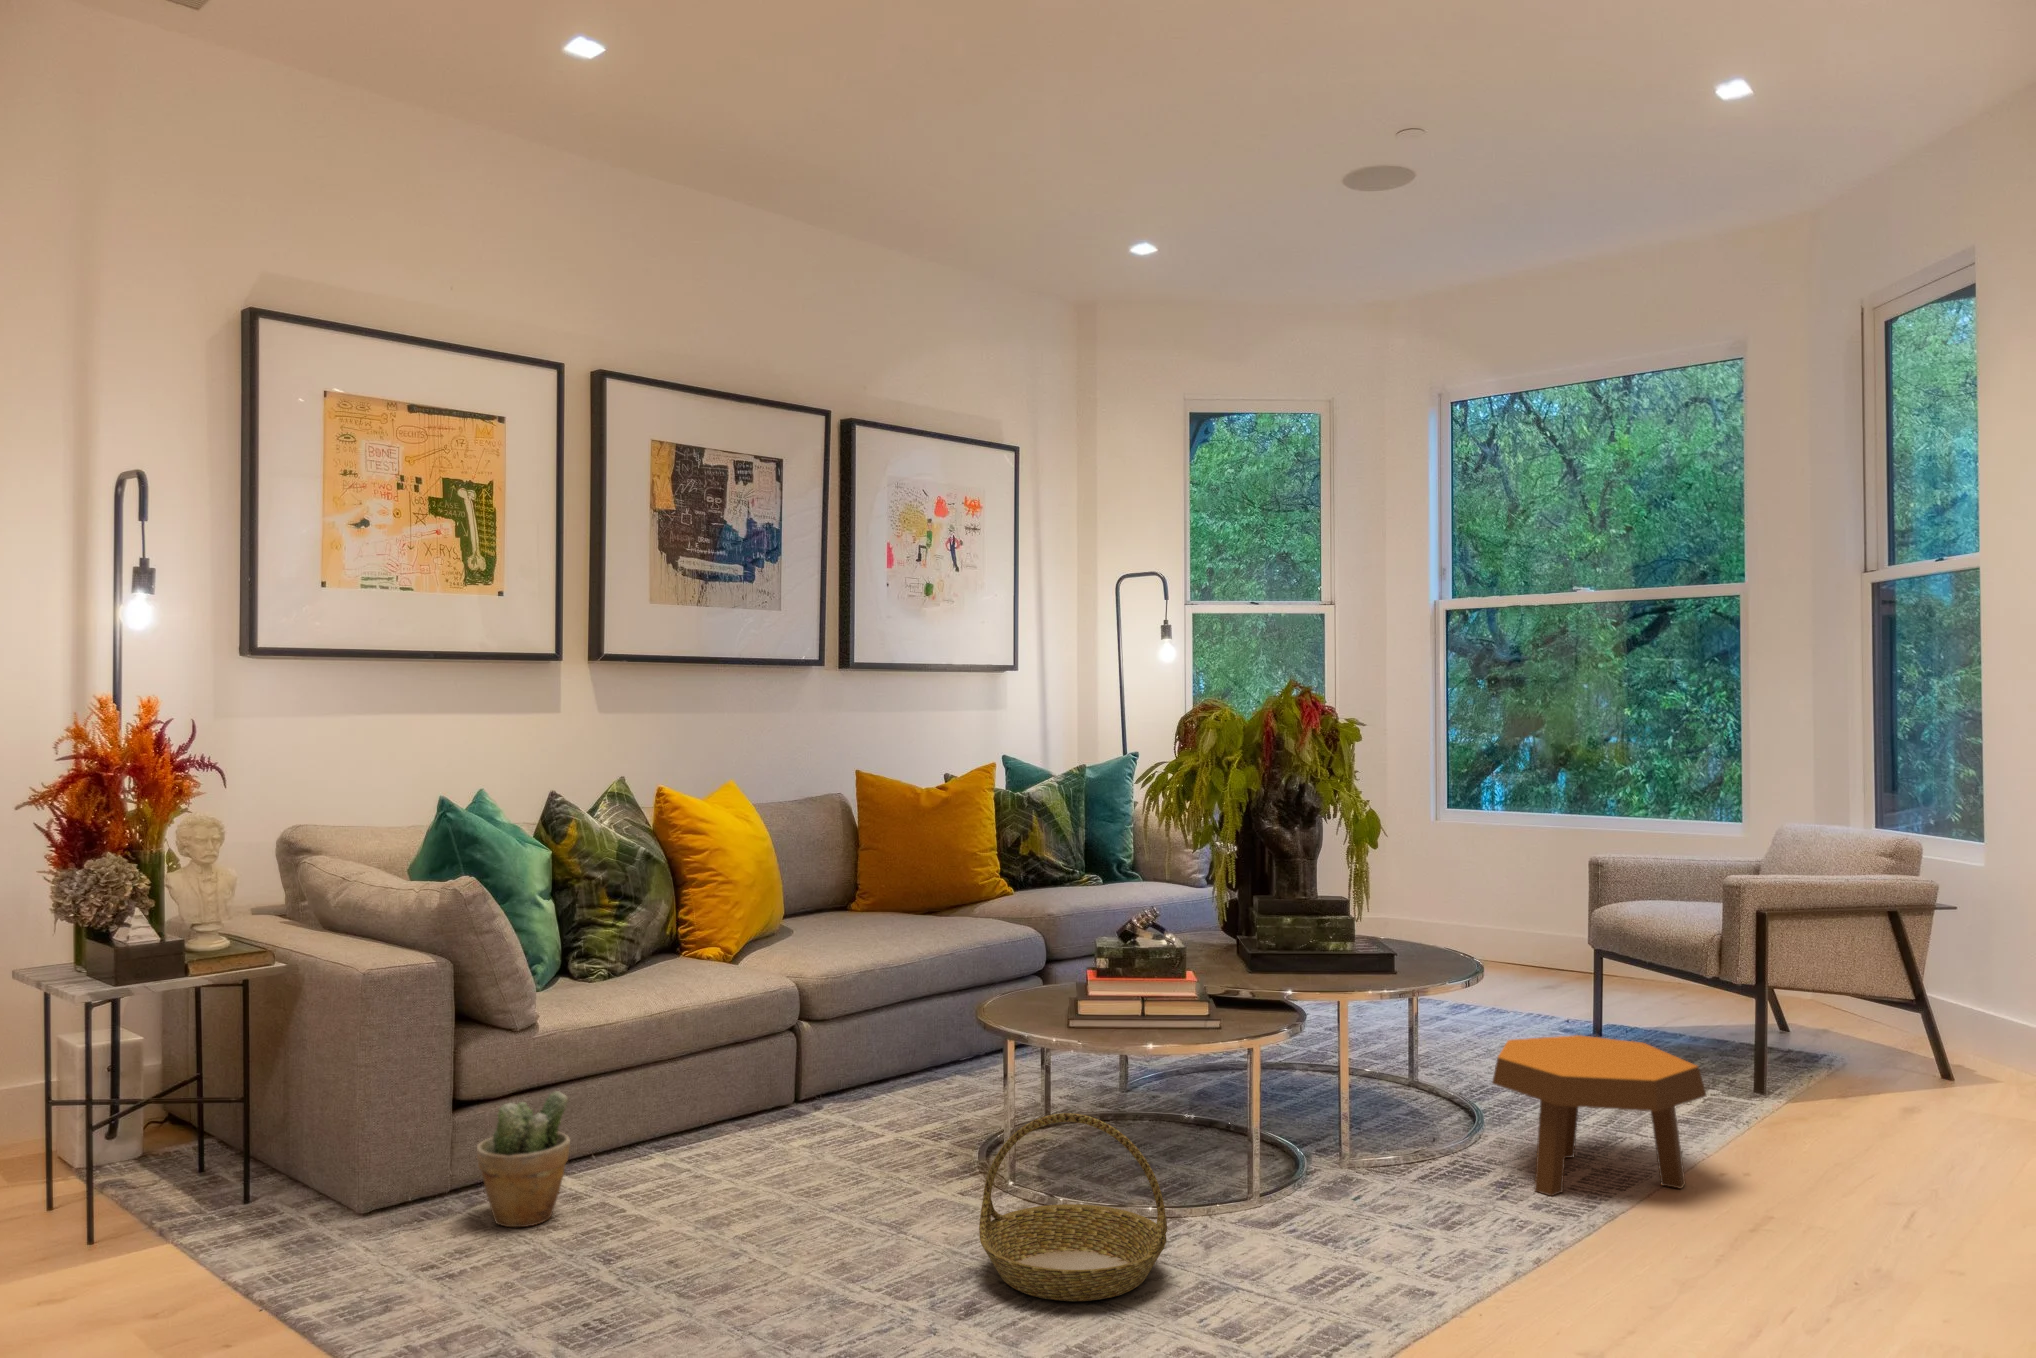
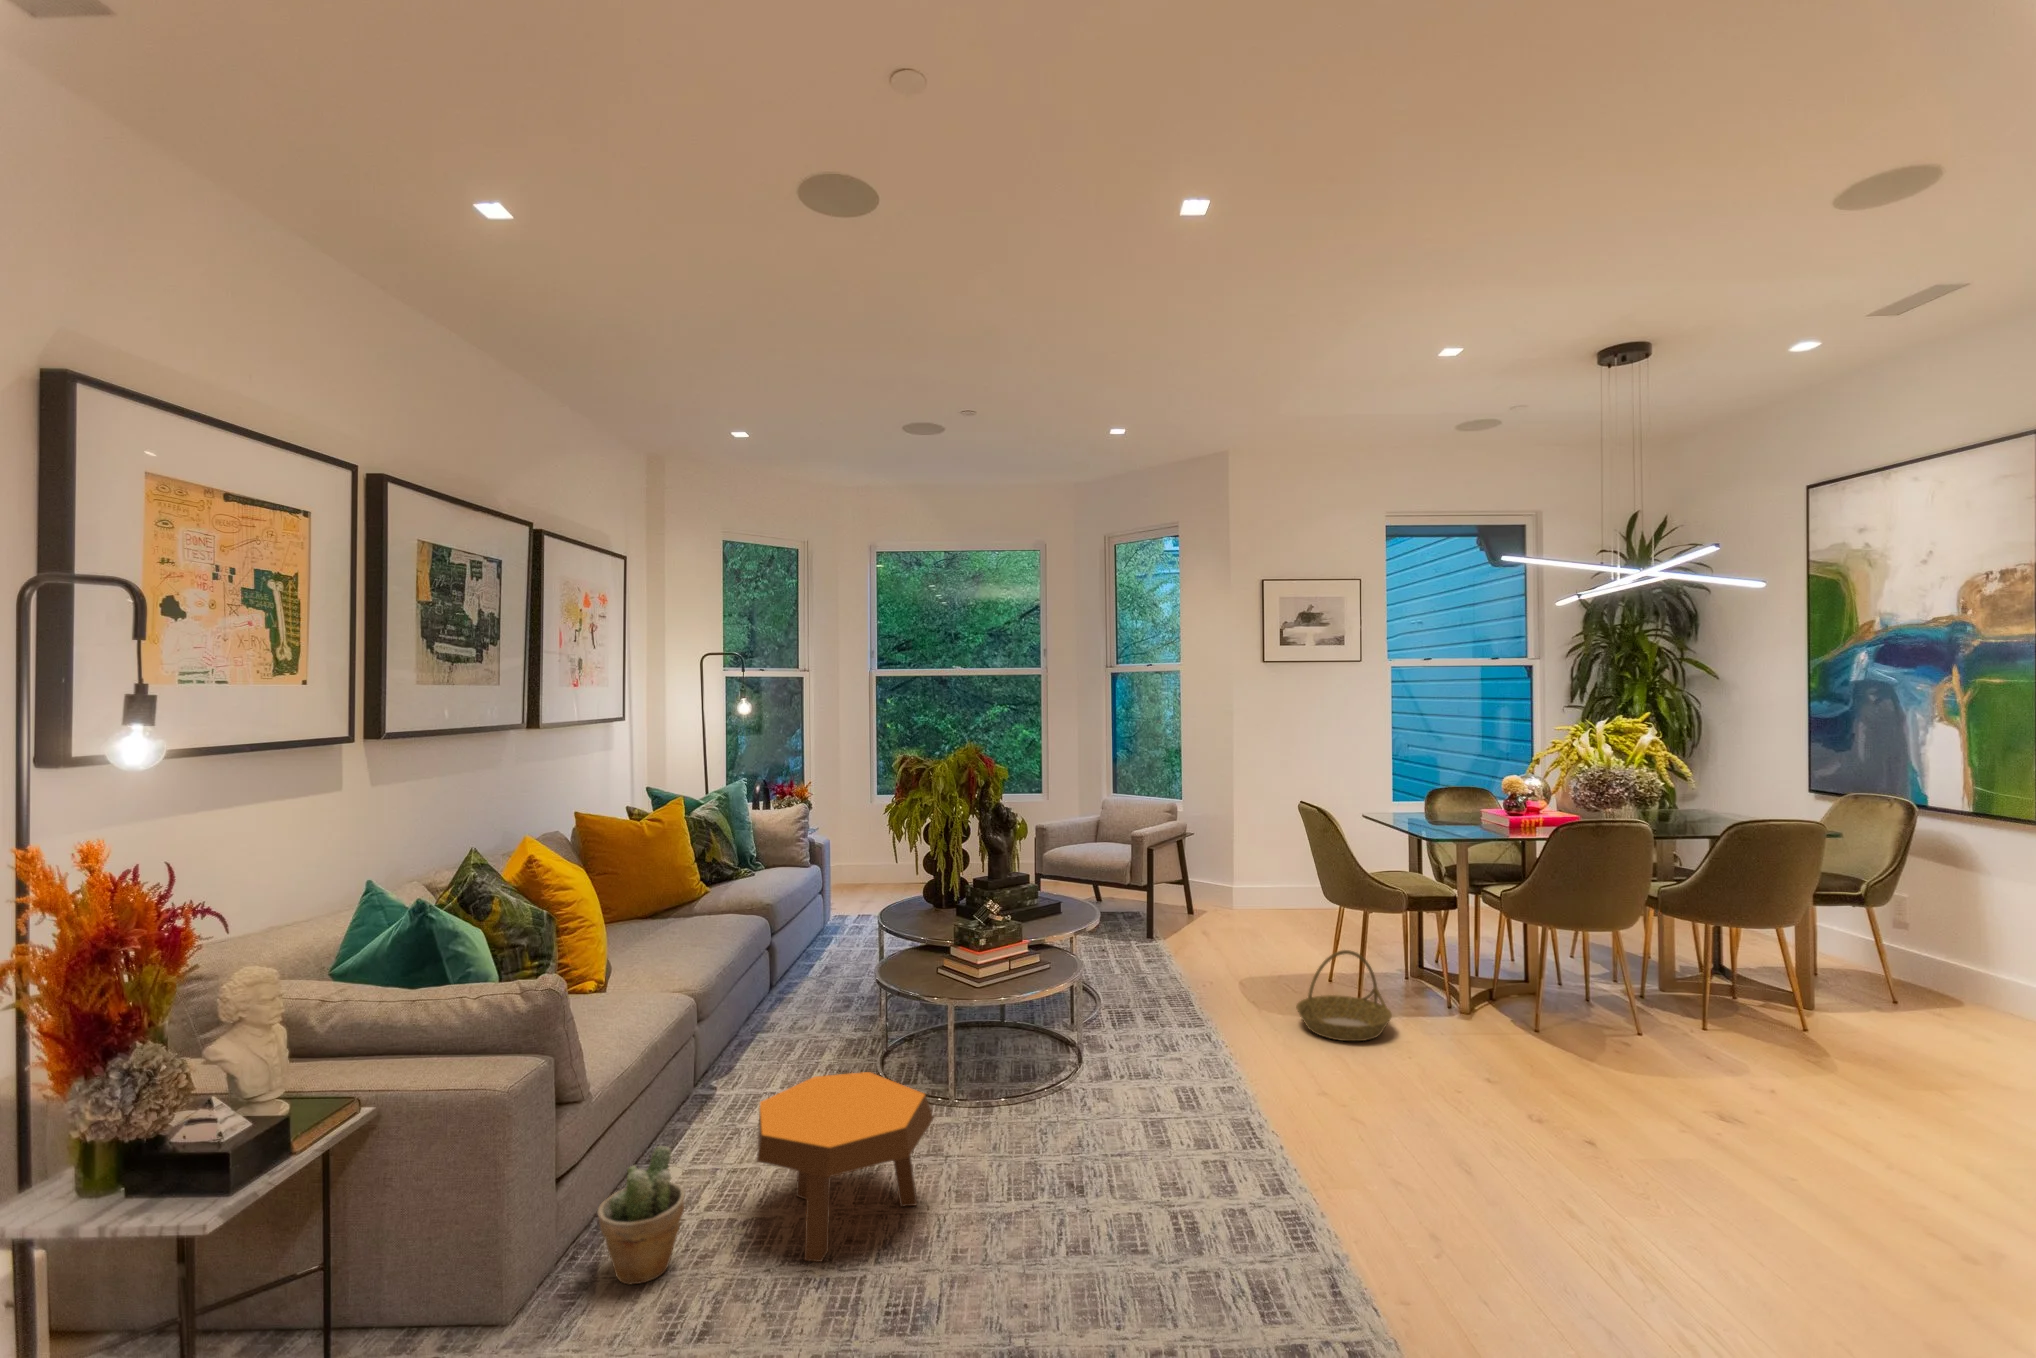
footstool: present [1492,1035,1707,1196] -> present [757,1072,933,1262]
basket: present [979,1113,1167,1301] -> present [1296,950,1392,1041]

